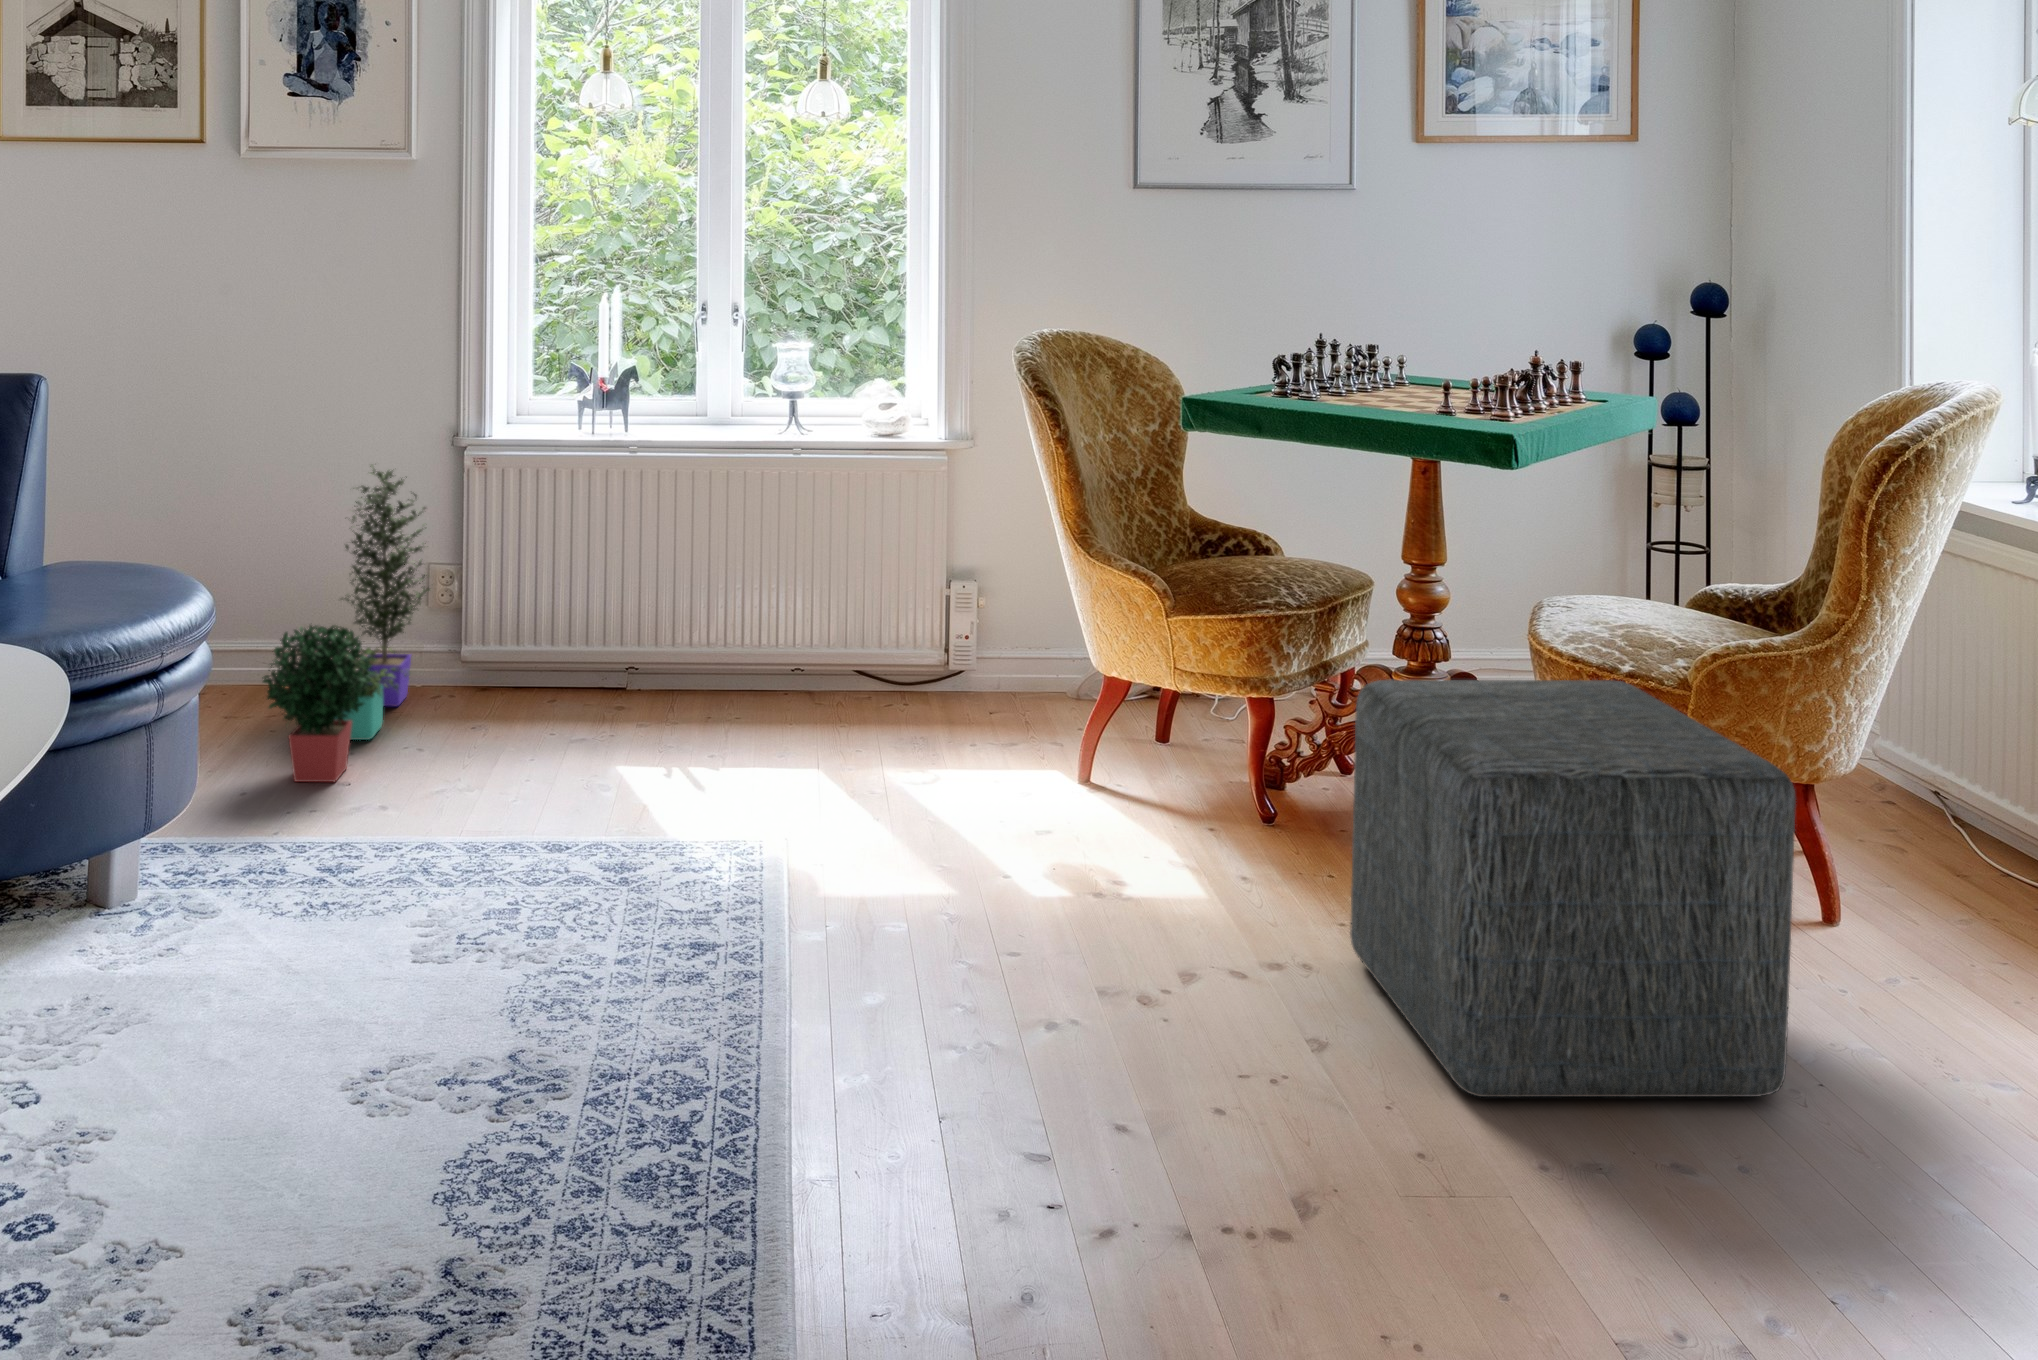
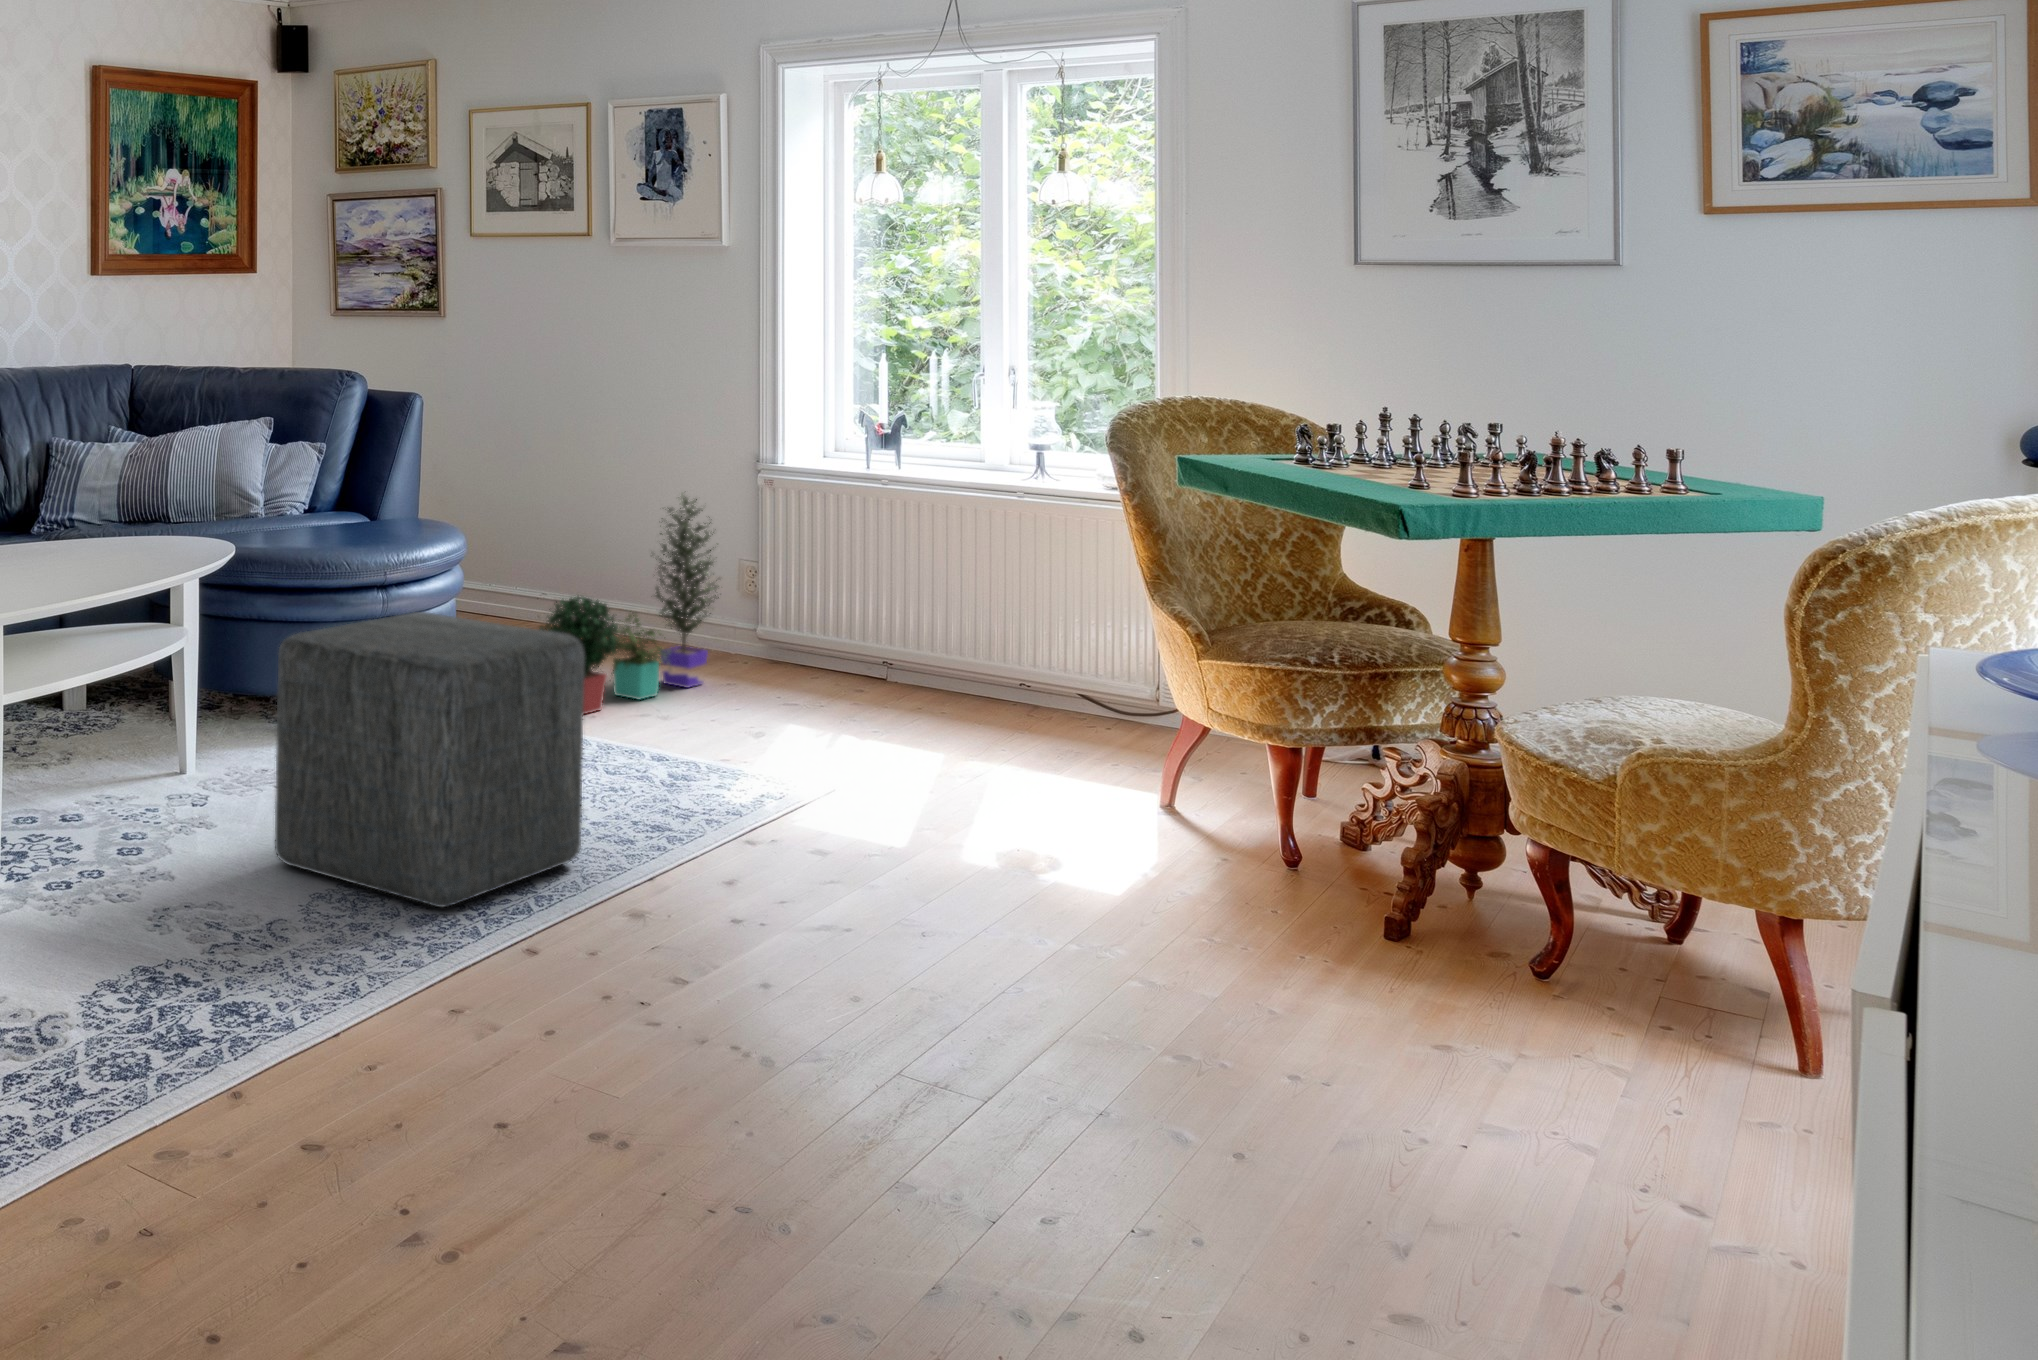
ottoman: present [1350,680,1796,1097] -> present [275,612,584,907]

